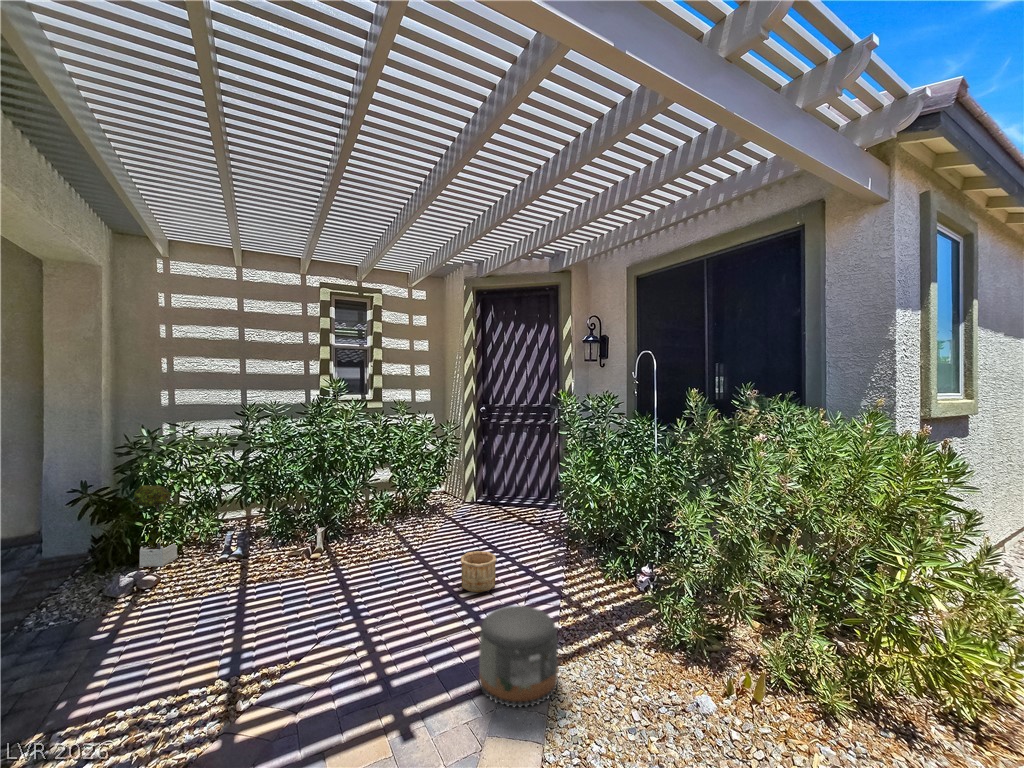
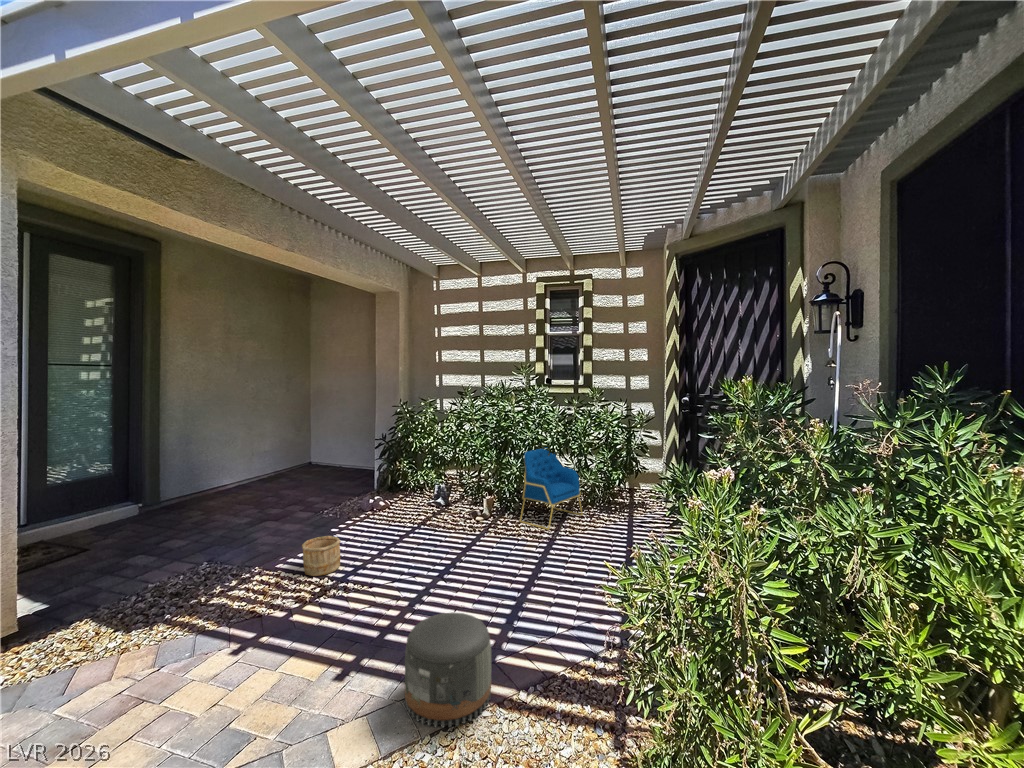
armchair: none [356,462,405,544] -> present [520,449,582,530]
potted tree: present [134,485,177,567] -> none [386,444,411,504]
wooden bucket: present [461,551,497,592] -> present [302,536,341,576]

